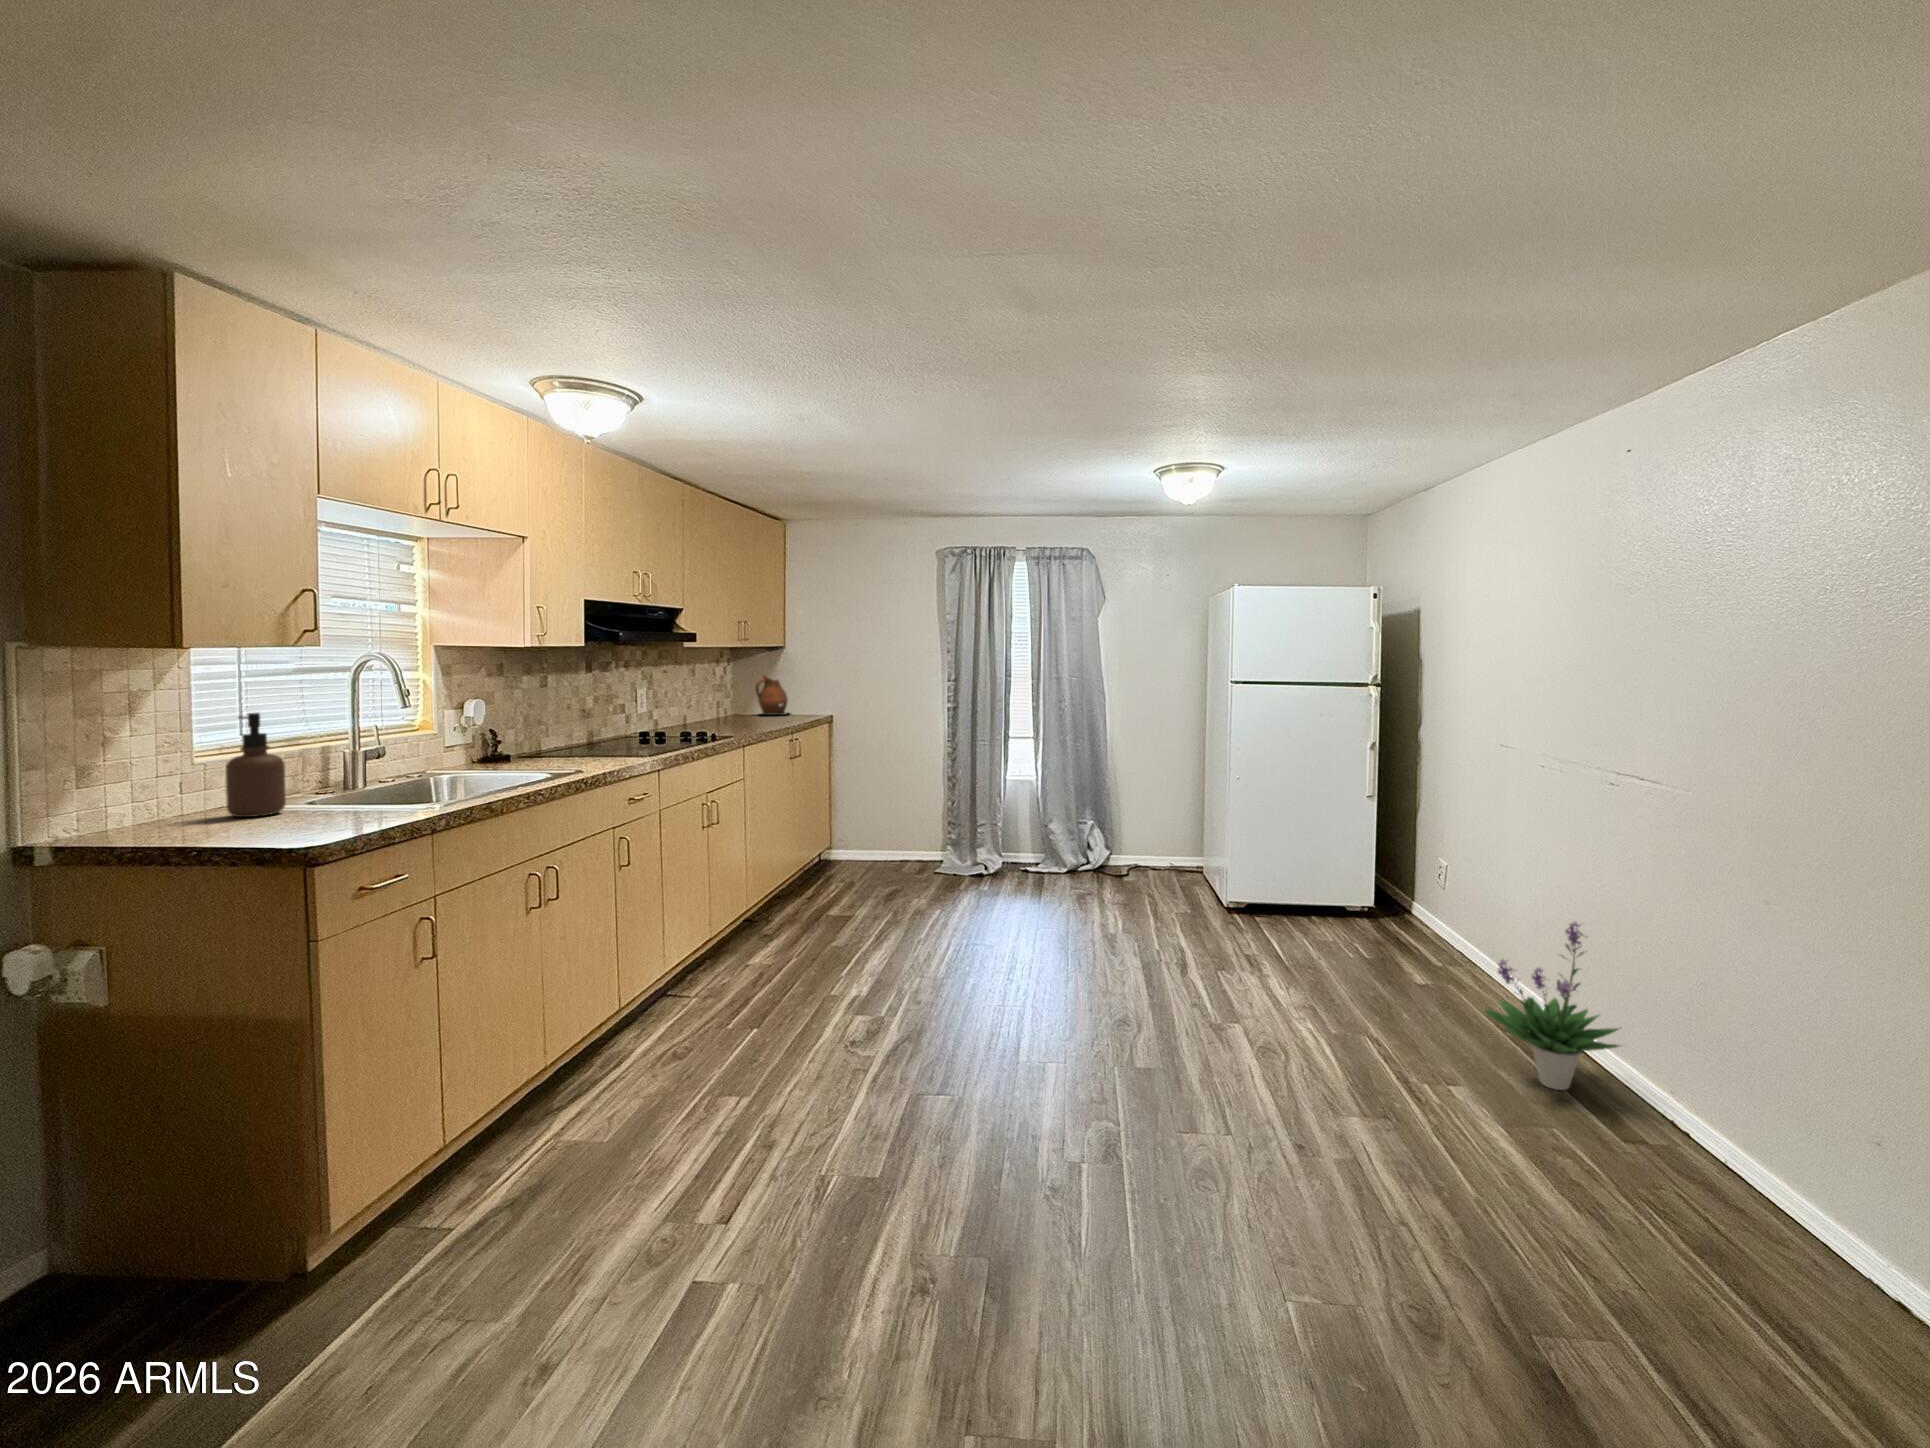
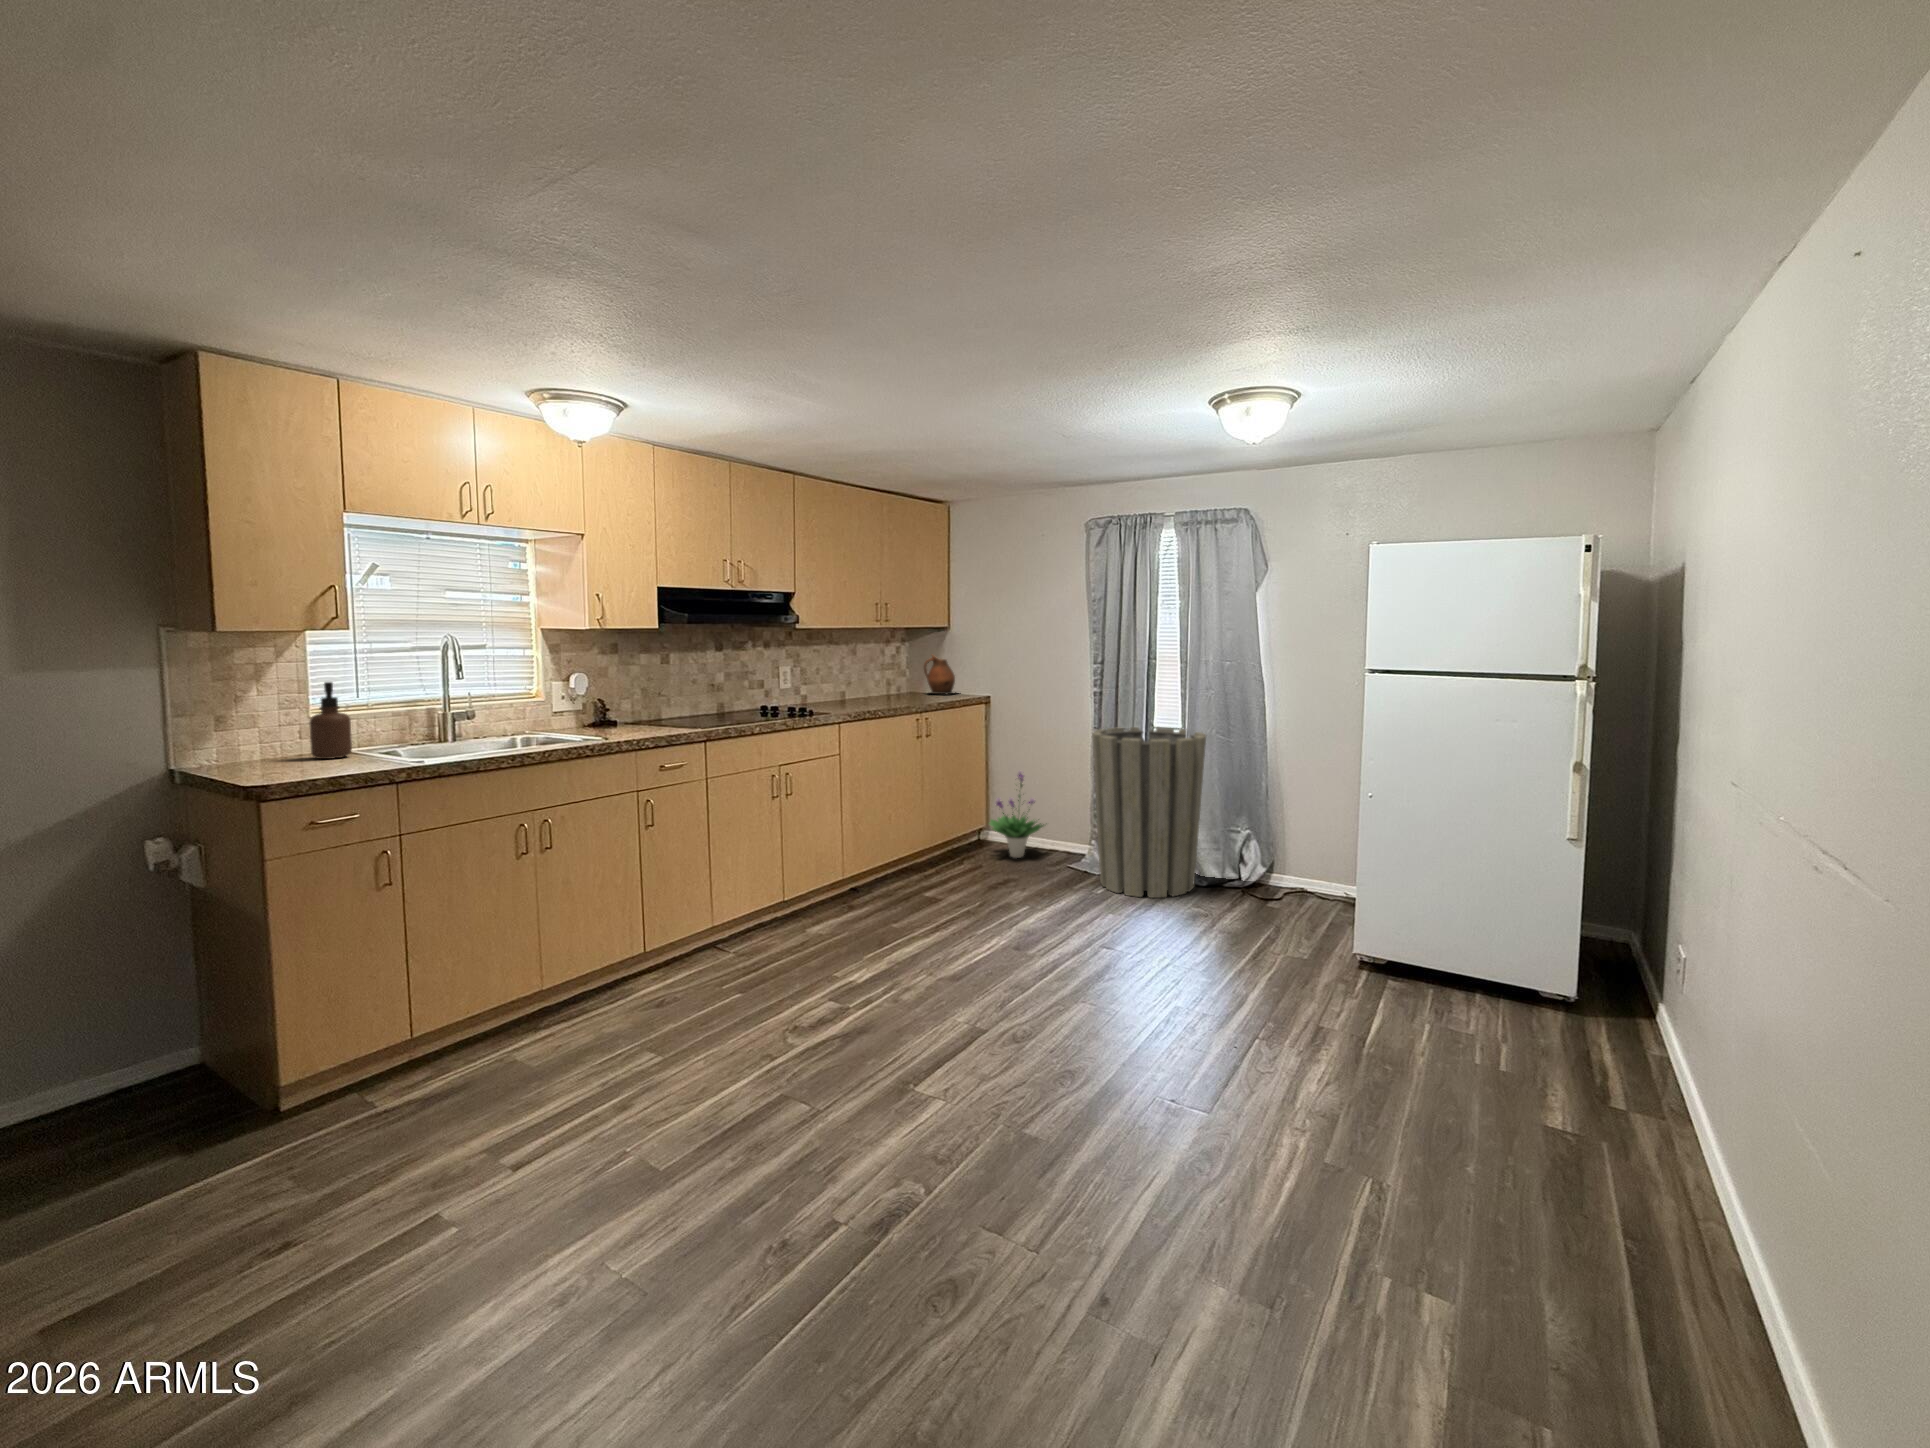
trash can: none [967,736,1069,890] -> present [1092,727,1206,898]
potted plant: present [1485,922,1621,1090] -> present [989,771,1044,858]

